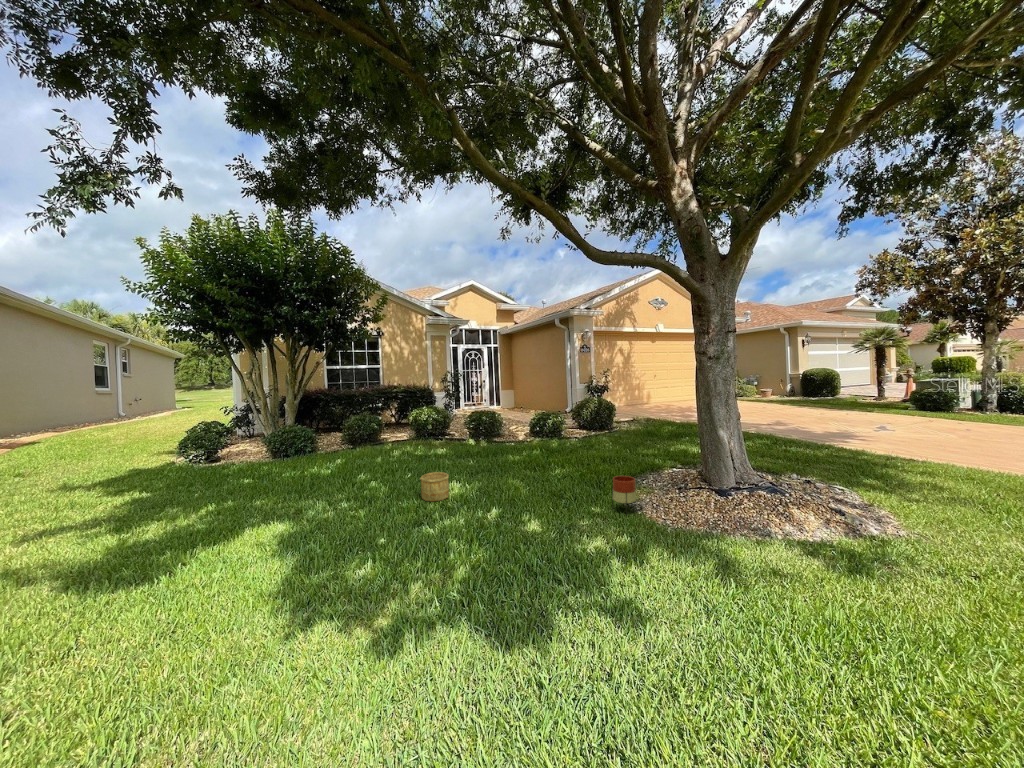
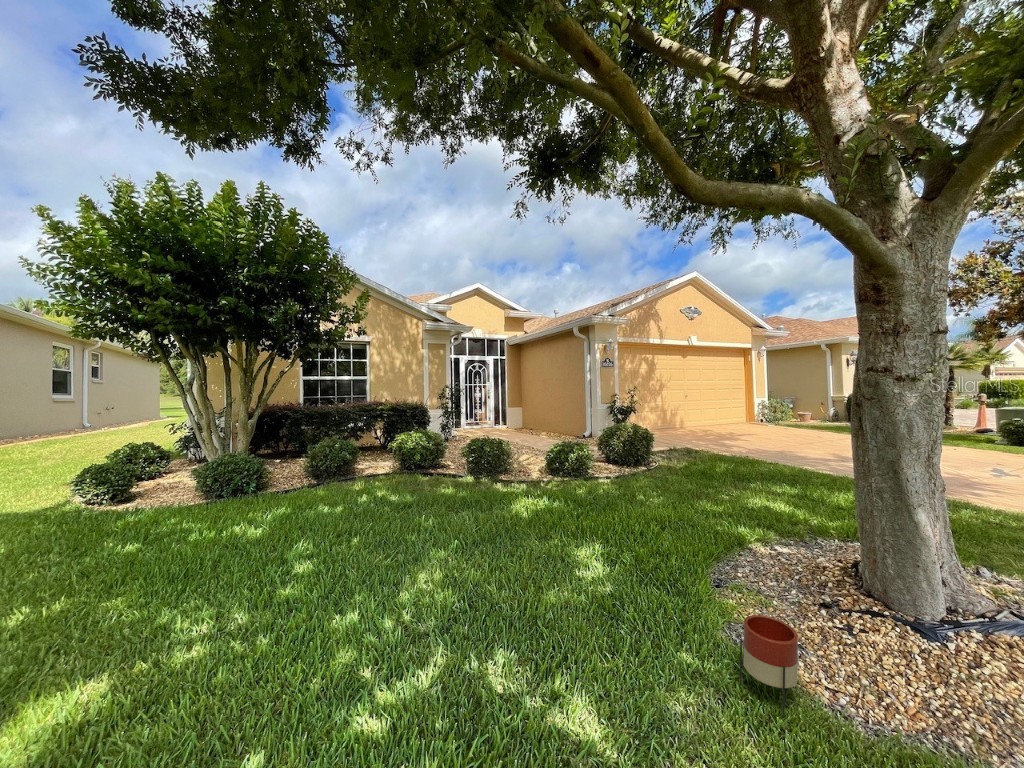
wooden bucket: present [420,472,449,502] -> none [367,569,421,634]

